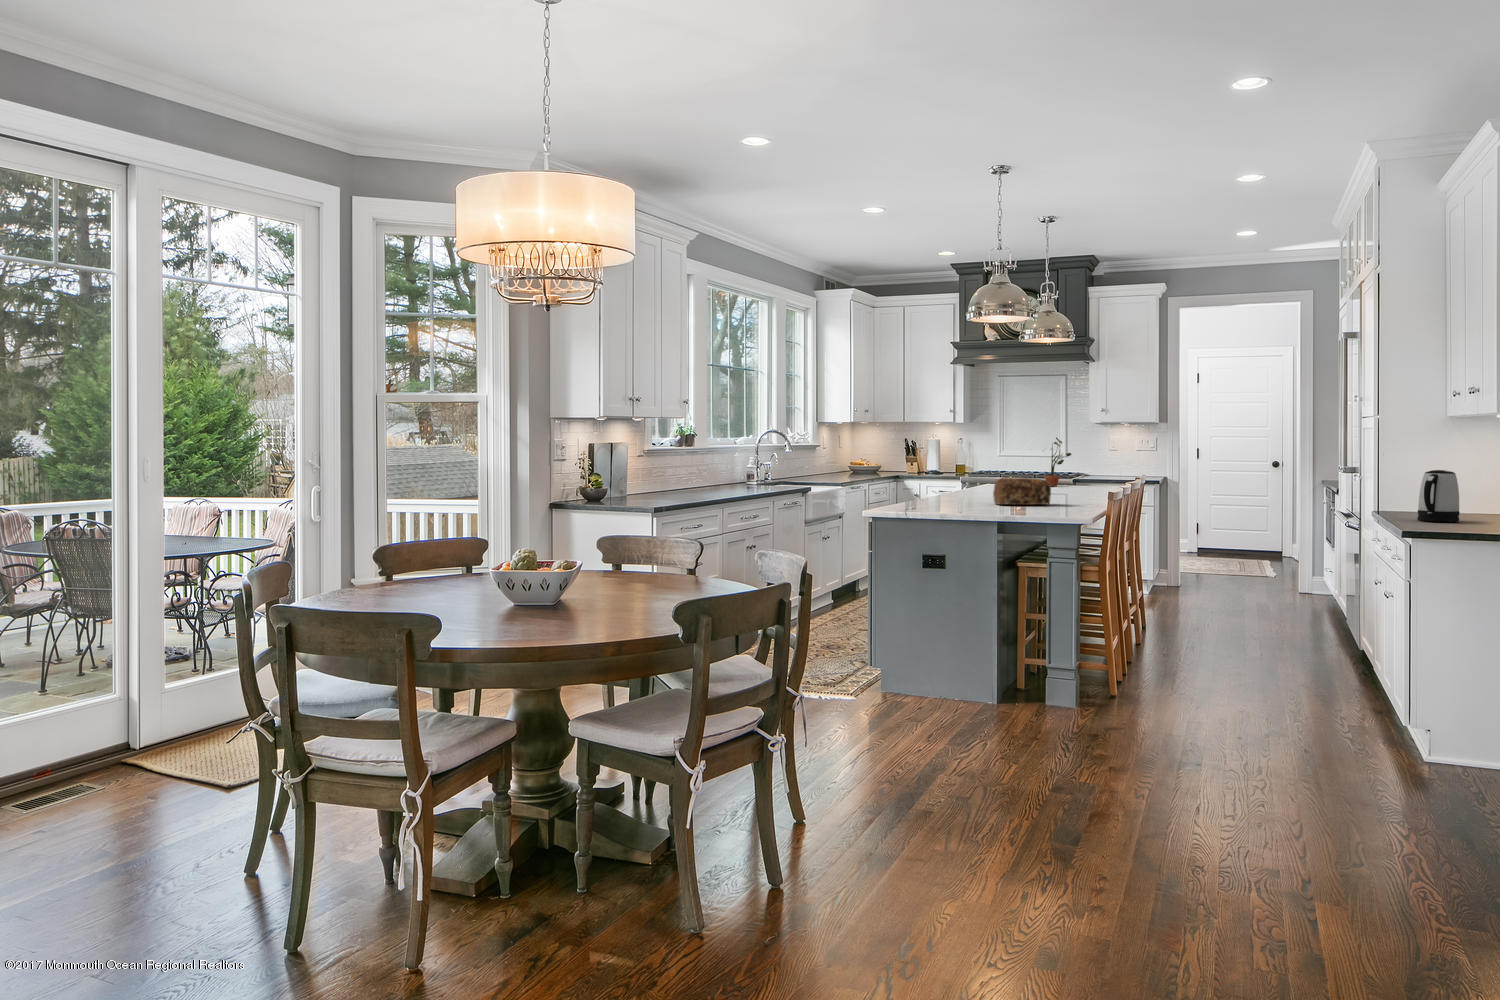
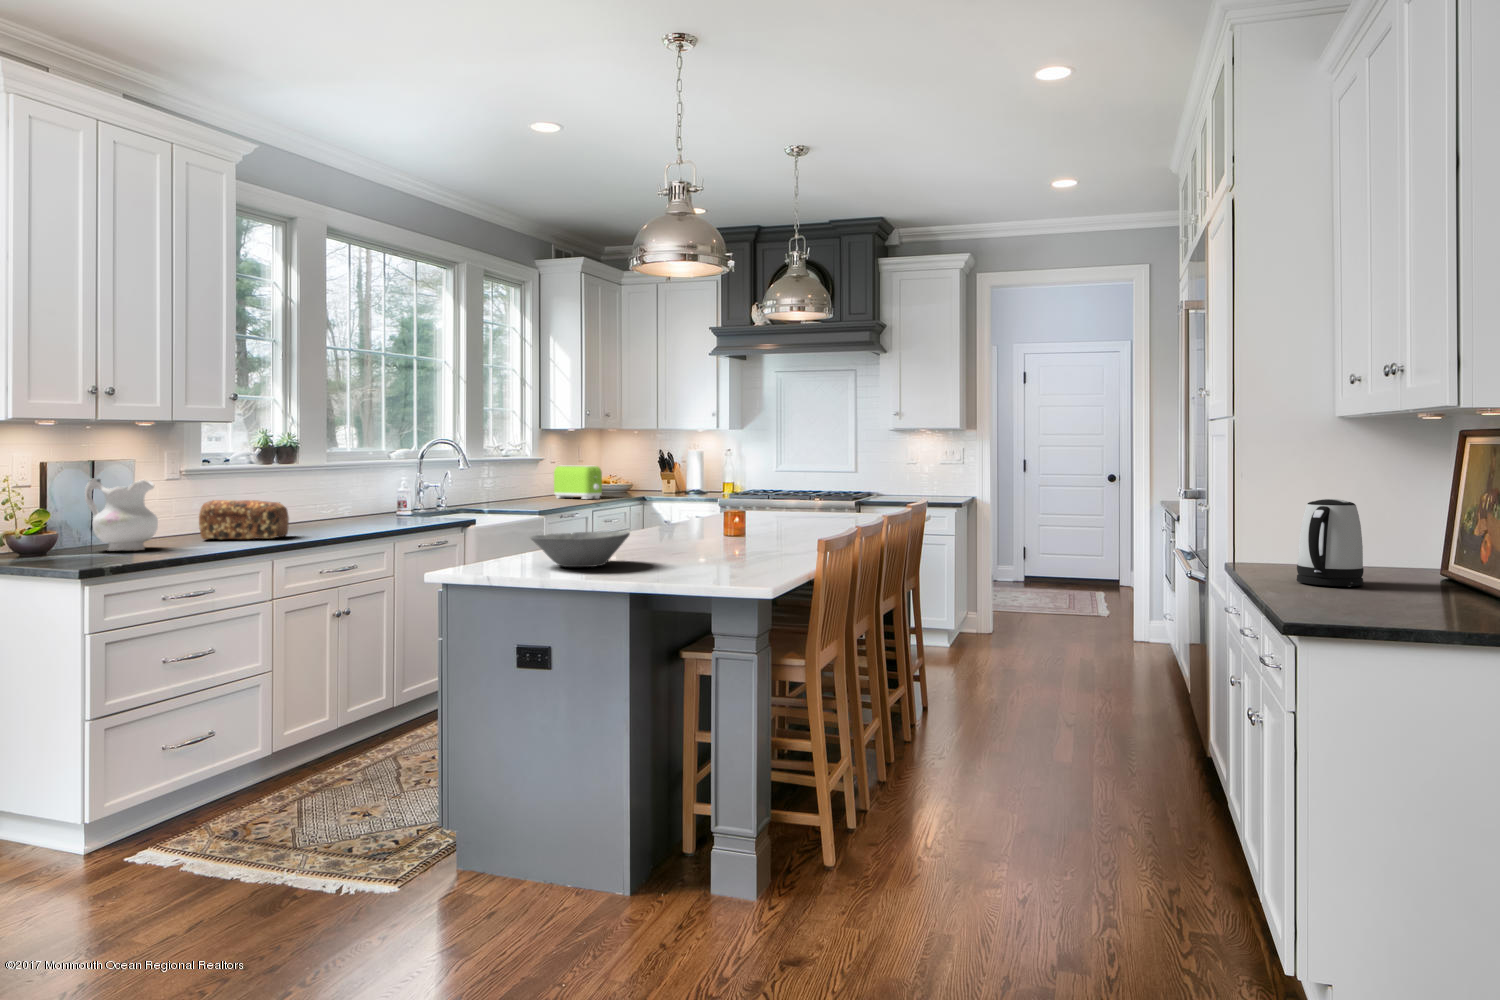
potted plant: present [1044,437,1071,486] -> none [803,447,842,512]
toaster: none [831,451,869,477] -> present [554,466,602,499]
ceramic pitcher: none [624,457,665,502] -> present [85,478,158,551]
bread loaf: present [993,478,1051,505] -> present [199,500,289,540]
bowl: none [921,491,983,511] -> present [530,531,630,567]

